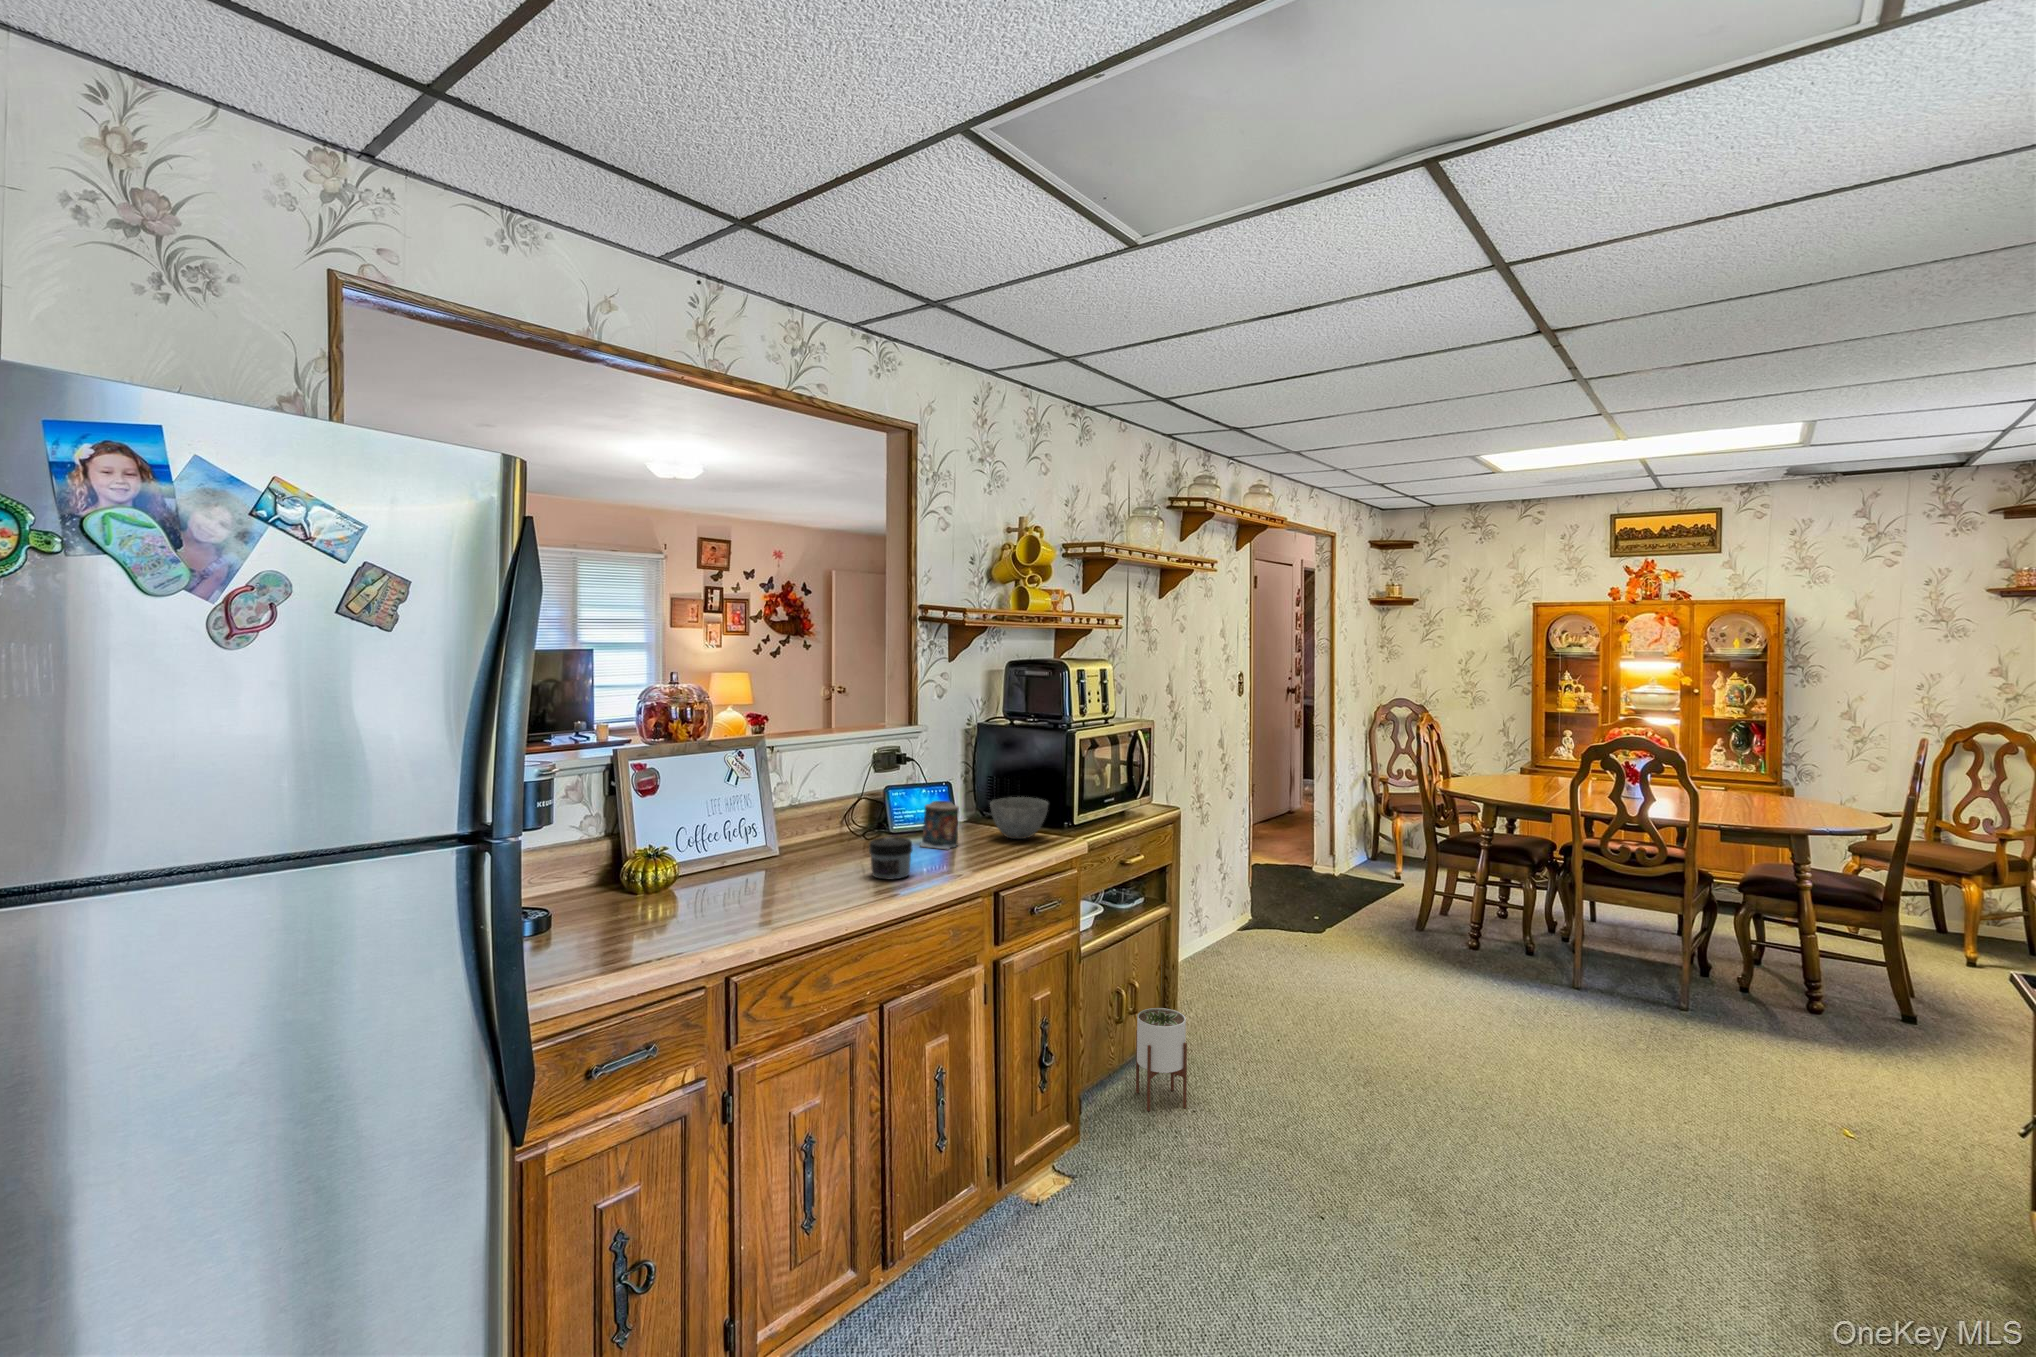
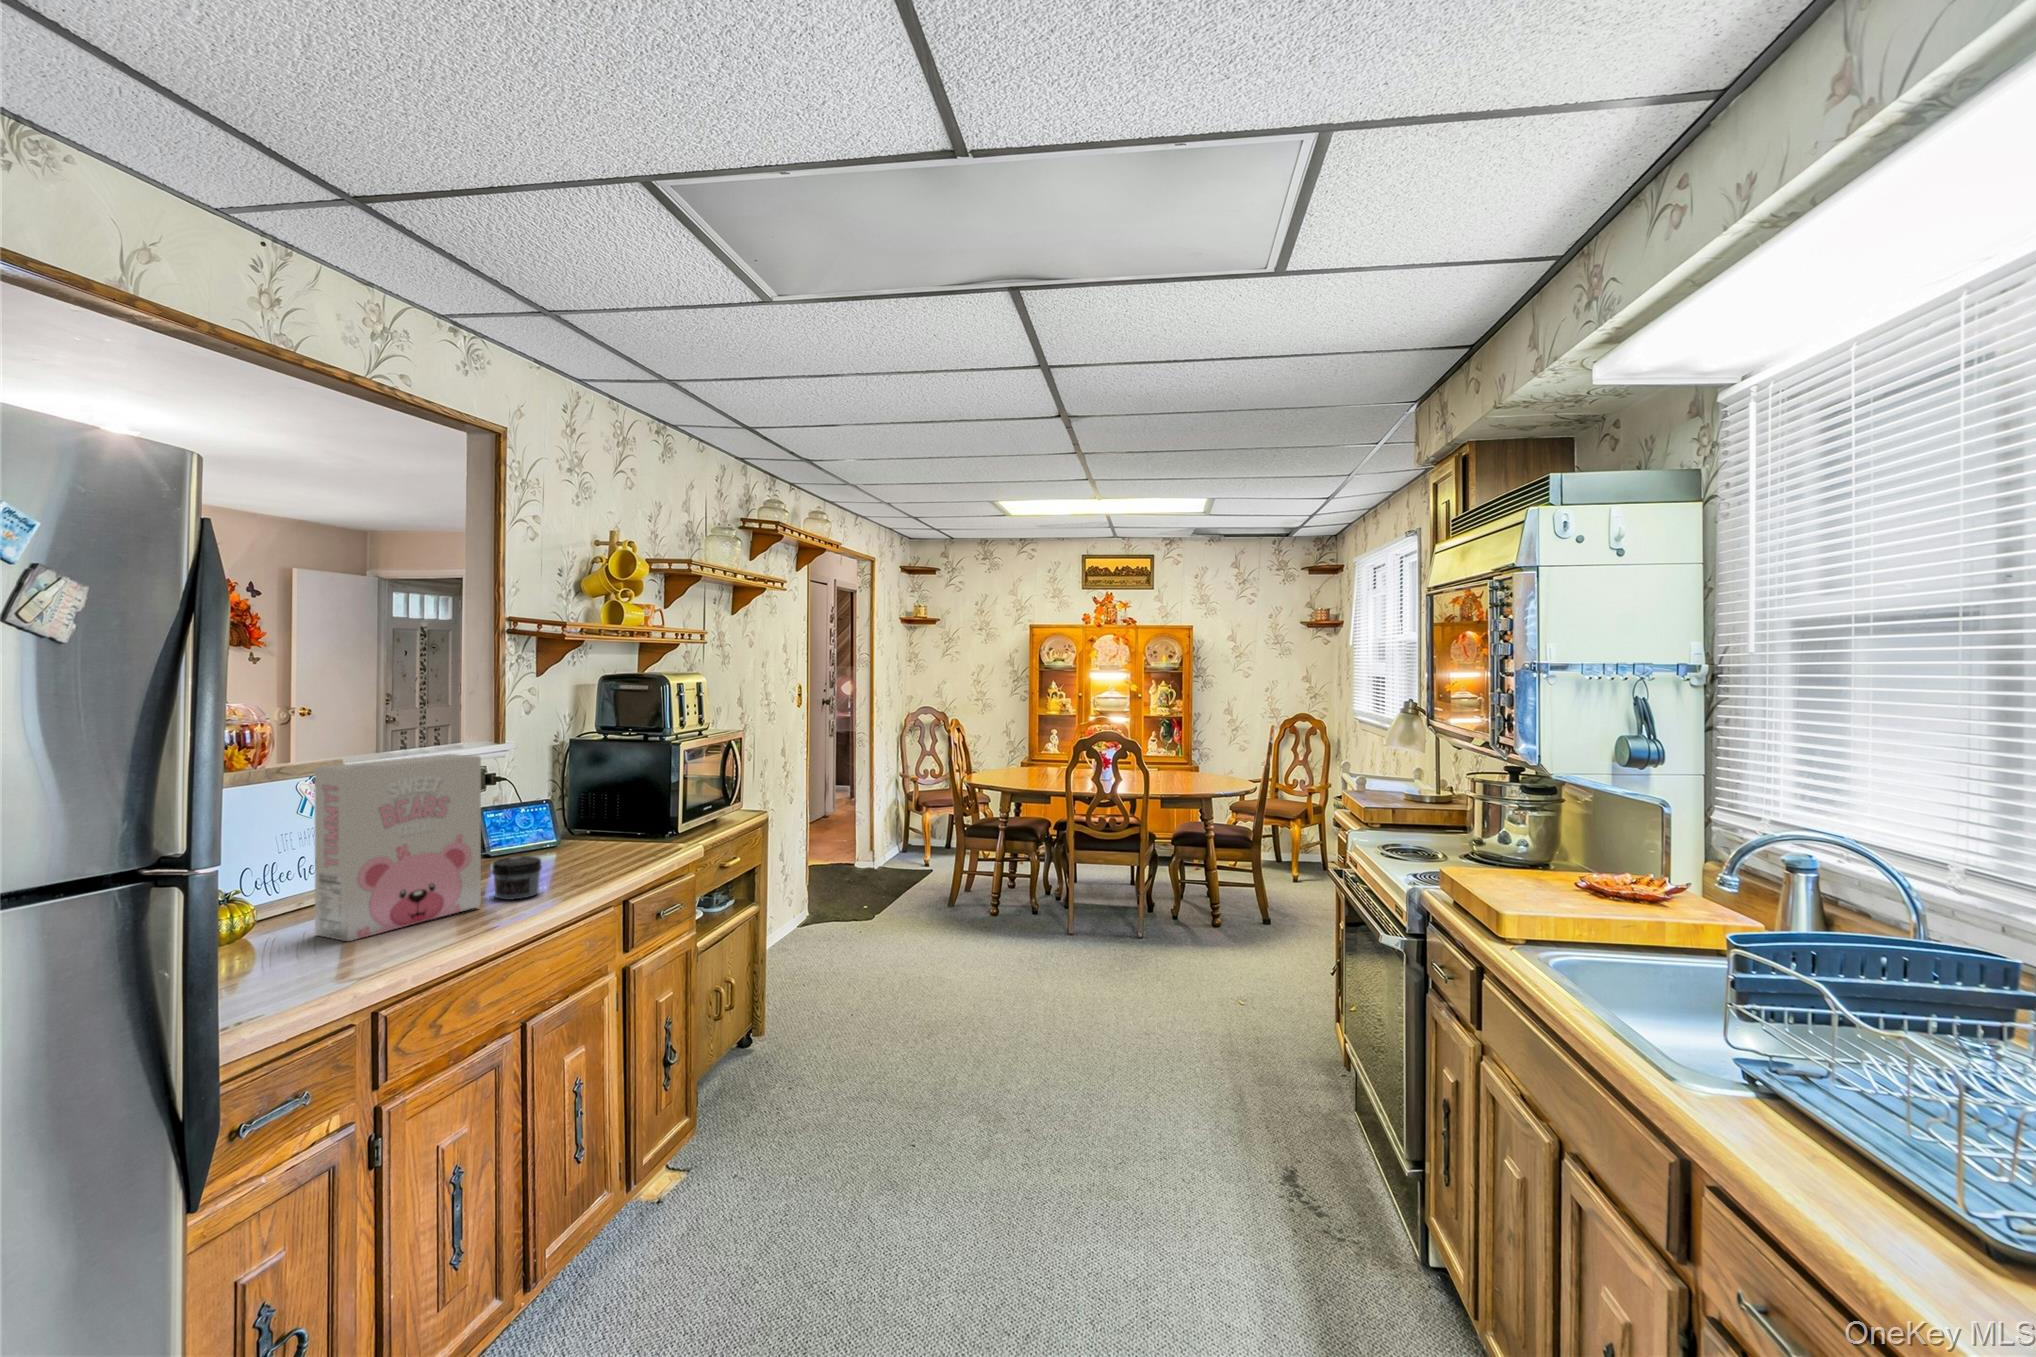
cereal box: none [712,735,853,904] -> present [315,754,481,941]
bowl: present [990,797,1048,839] -> none [598,810,660,851]
candle: present [920,801,959,849] -> none [527,818,569,867]
potted plant: present [1136,1008,1187,1111] -> none [733,935,784,1098]

